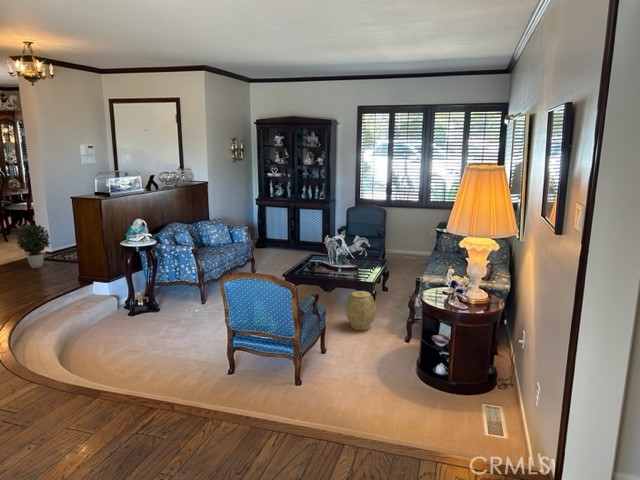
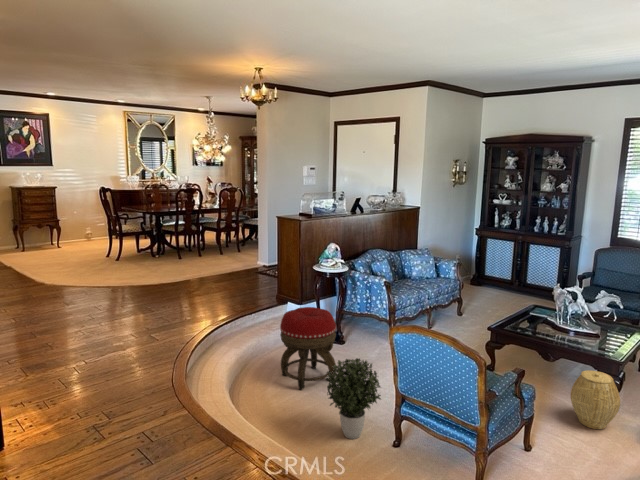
potted plant: present [16,225,50,268] -> present [326,358,381,439]
footstool: none [102,279,161,354] -> present [280,307,336,390]

